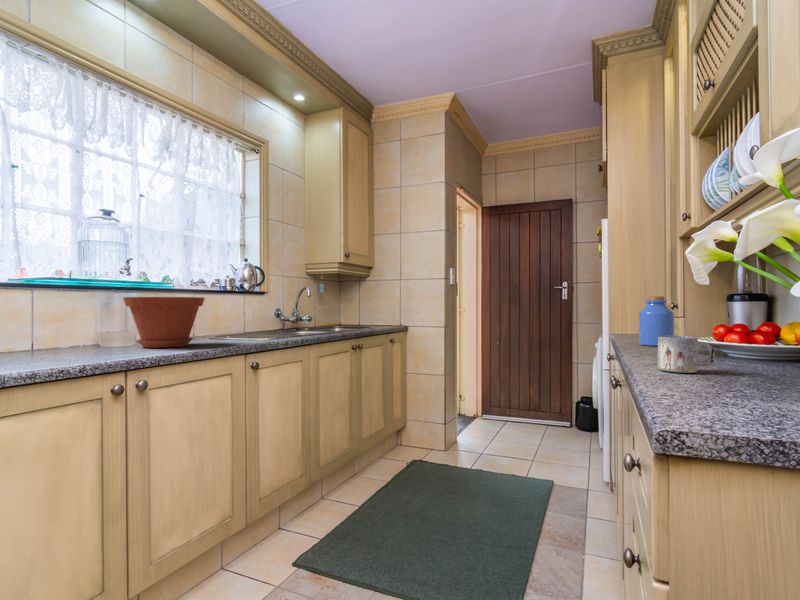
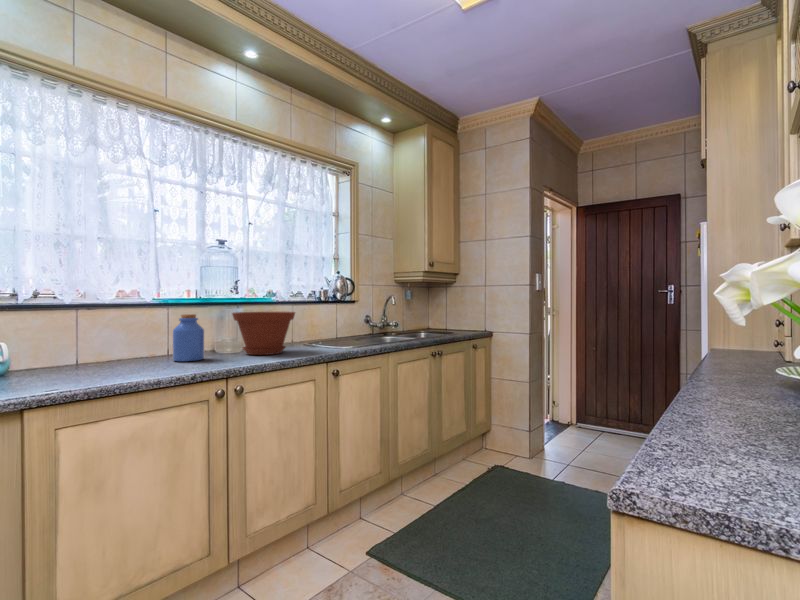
jar: present [639,296,674,346] -> present [173,314,204,361]
mug: present [658,336,715,373] -> none [703,372,768,415]

